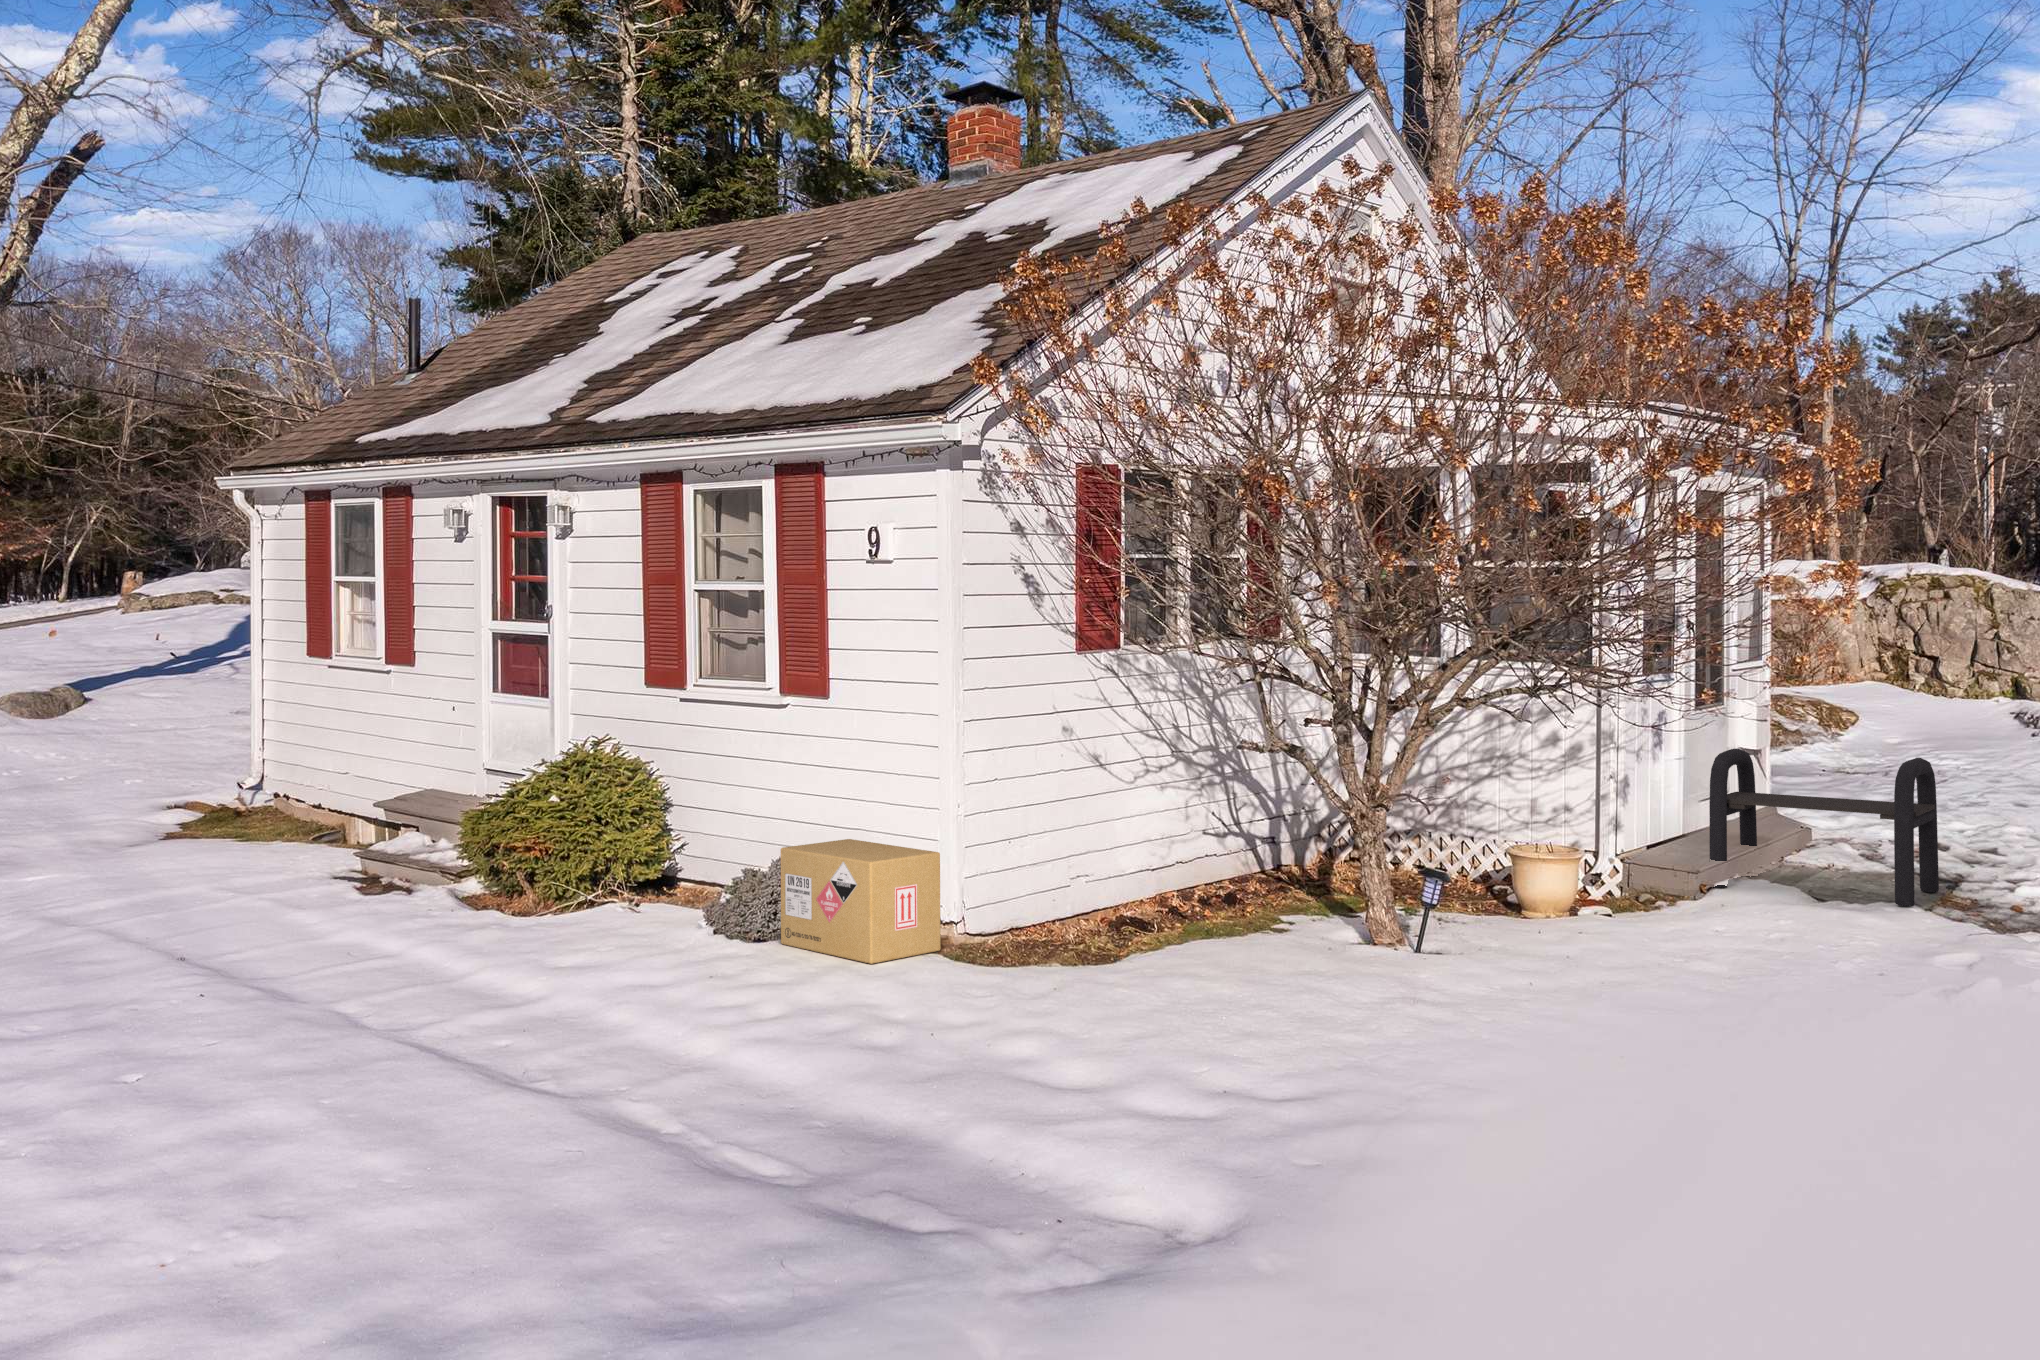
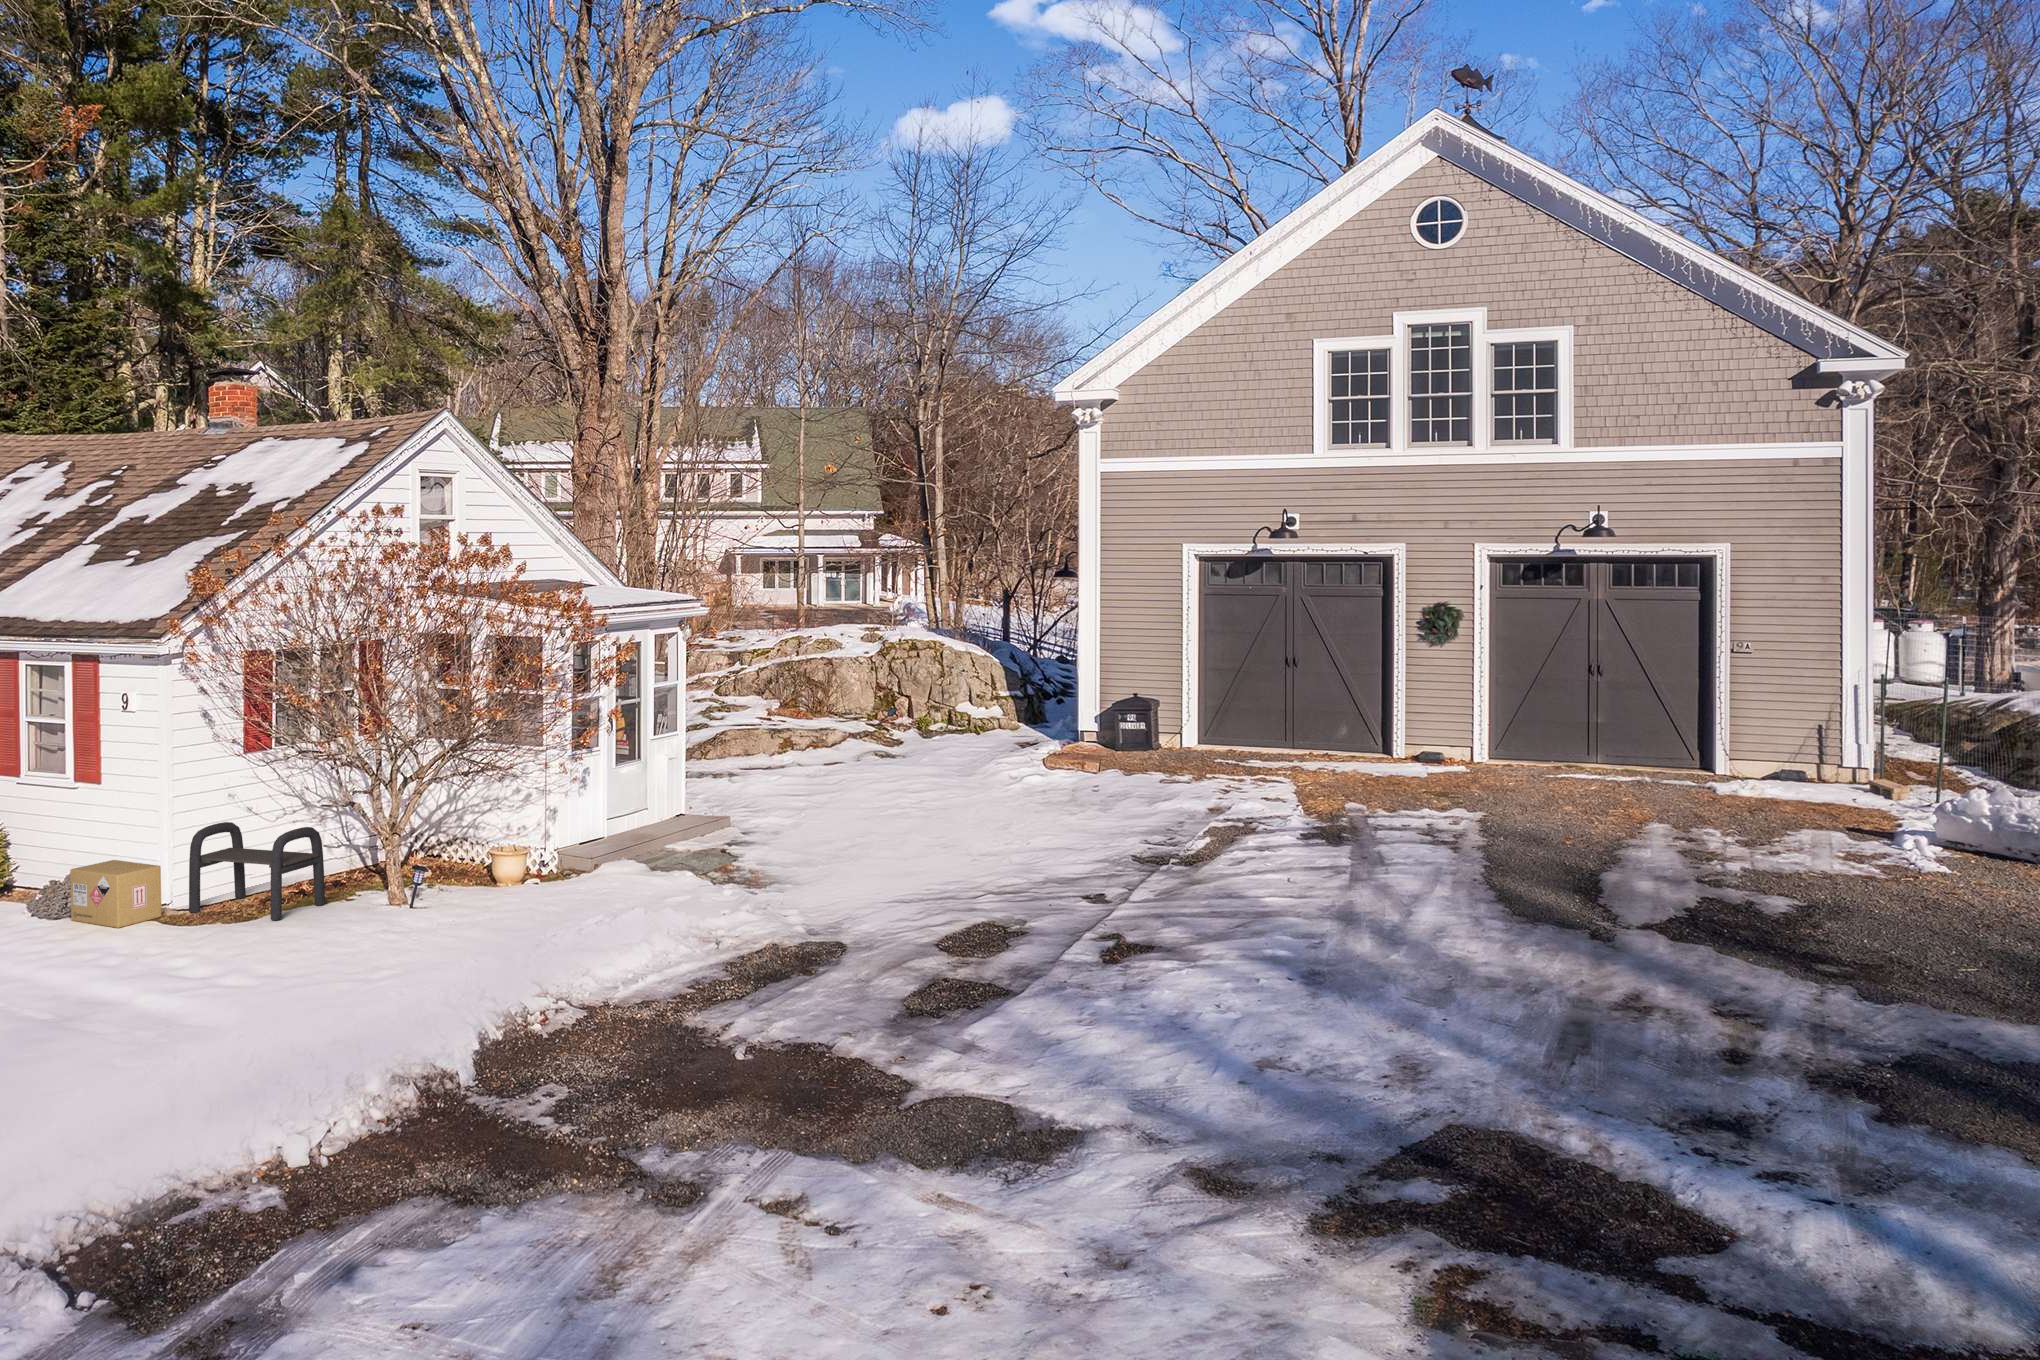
bench: present [1709,748,1939,906] -> present [189,822,325,920]

